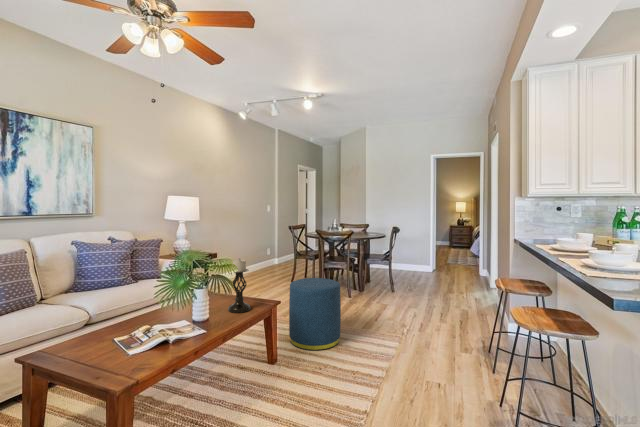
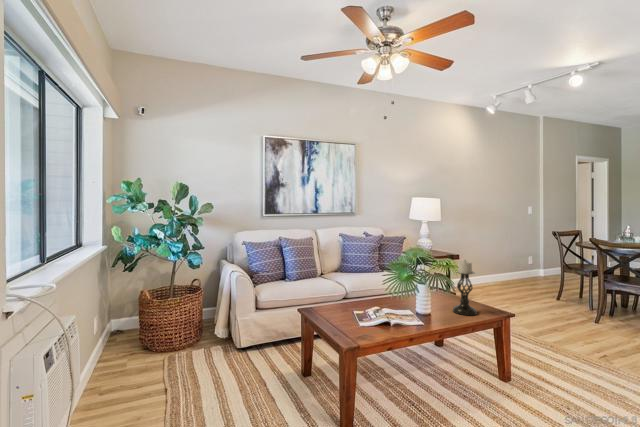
ottoman: present [289,278,341,350] -> none [533,295,613,389]

